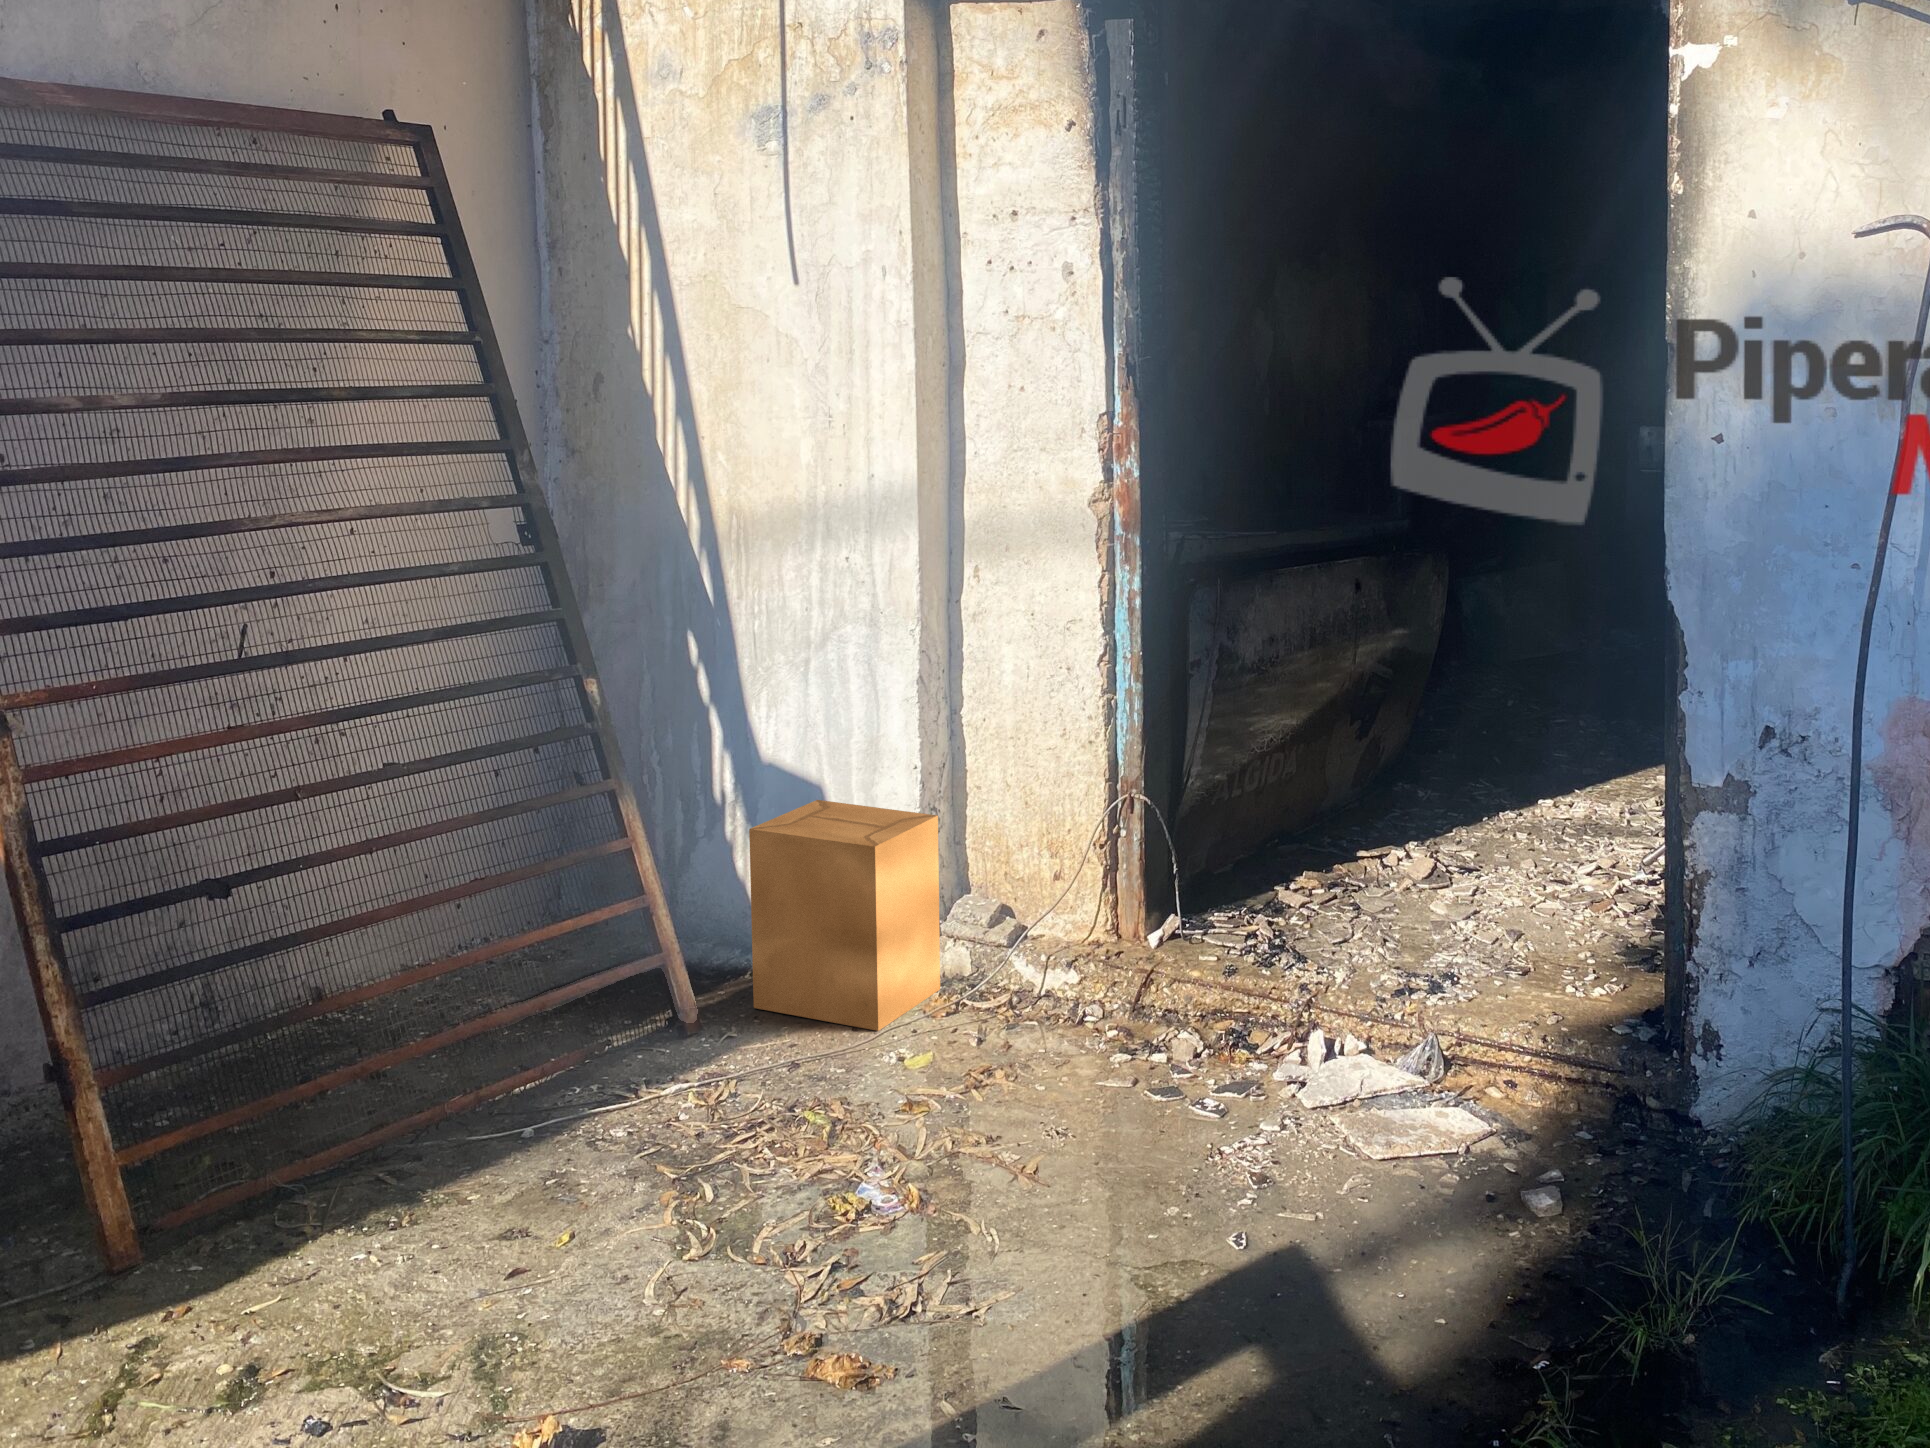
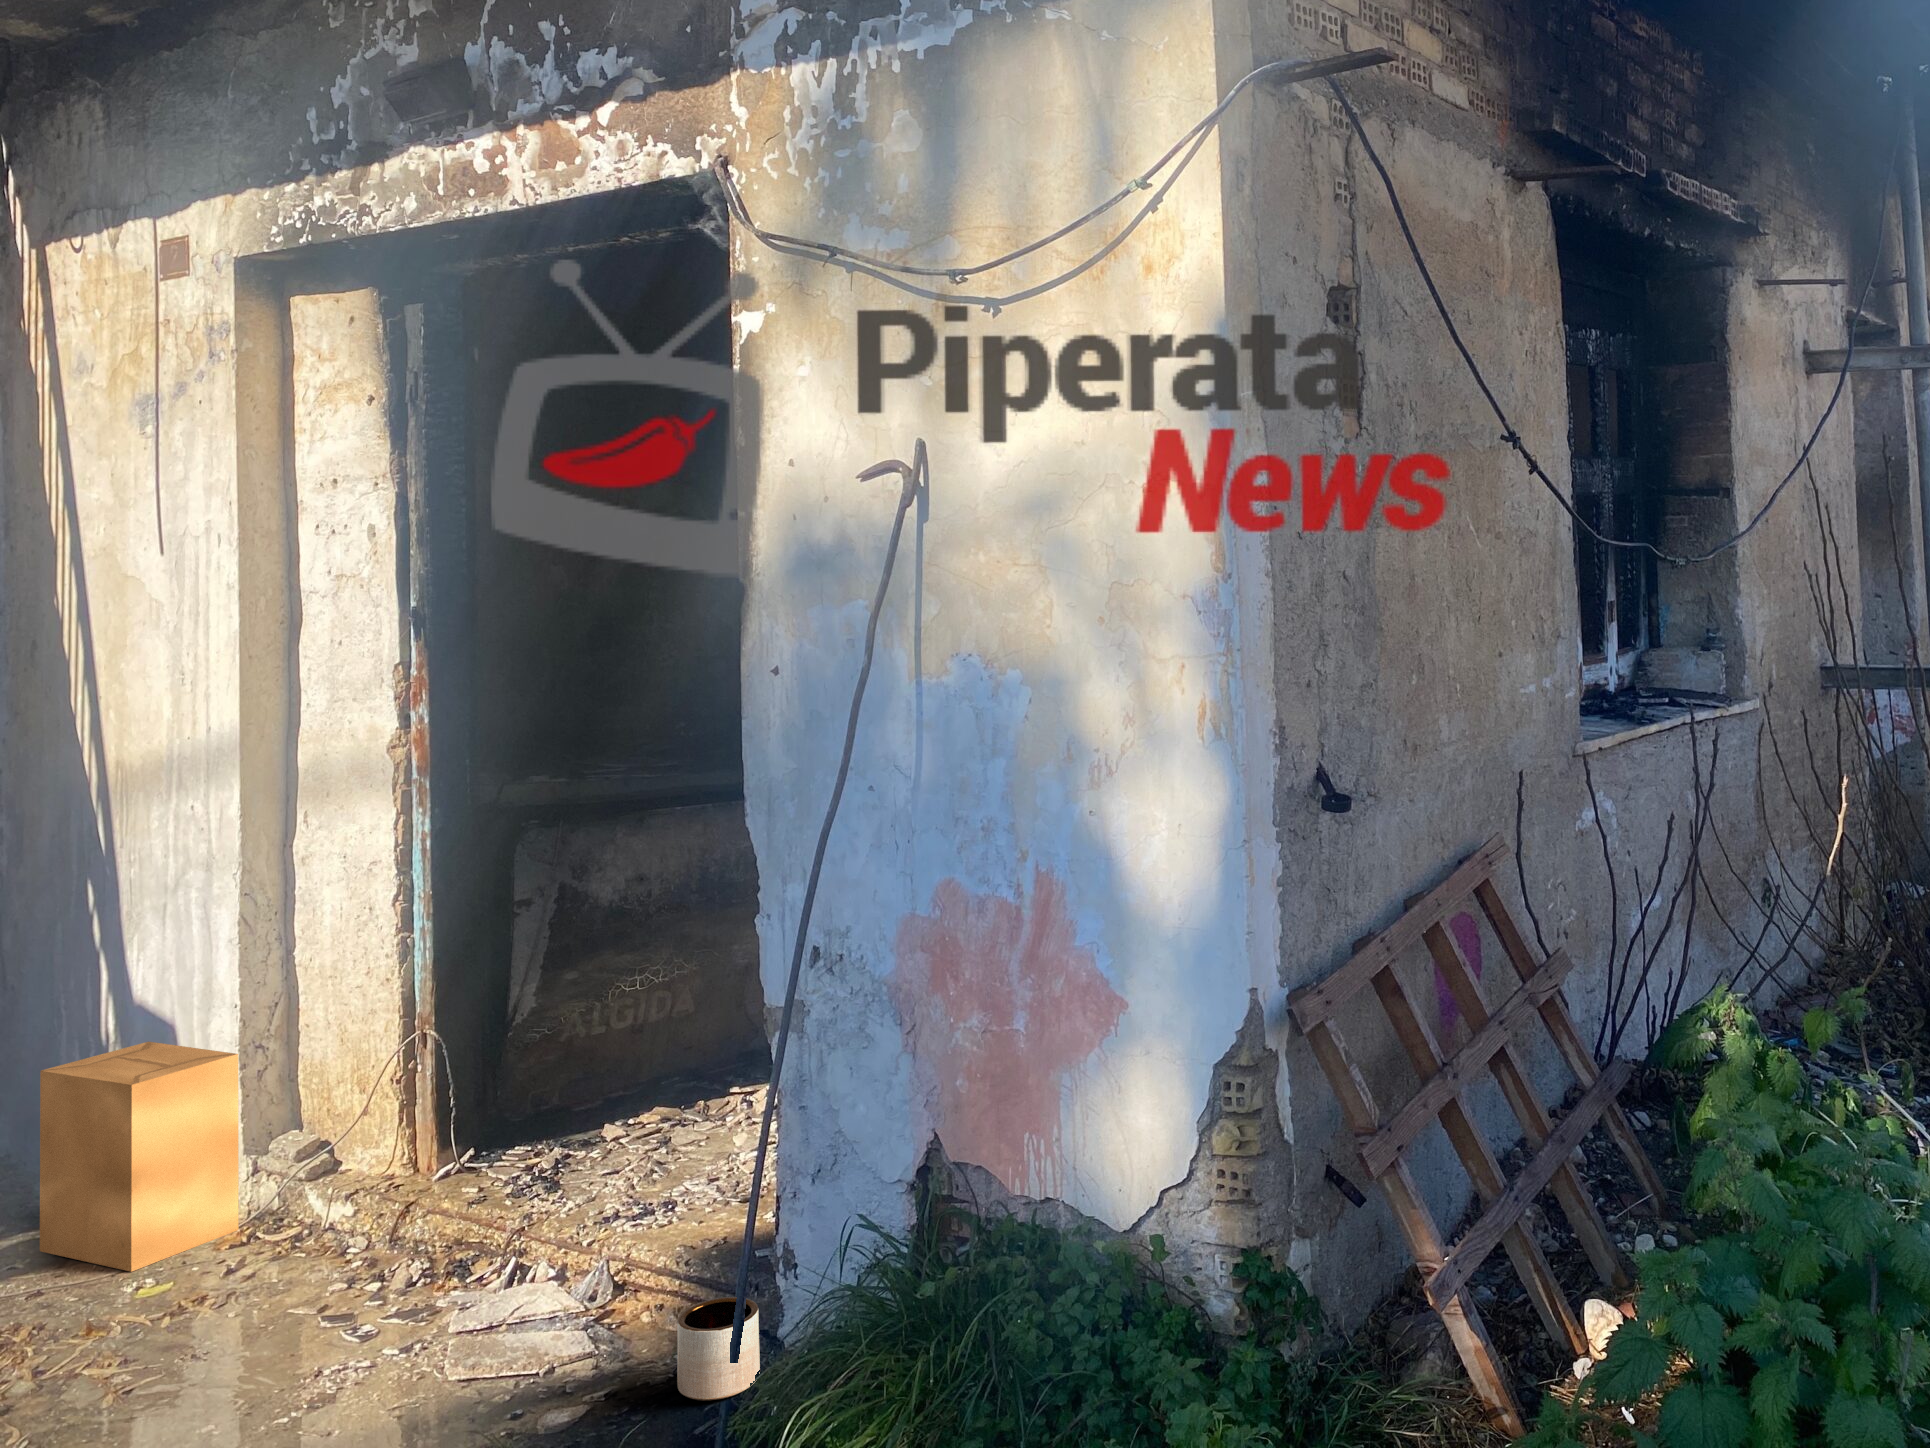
planter: none [1601,1073,1683,1173] -> present [677,1297,760,1400]

